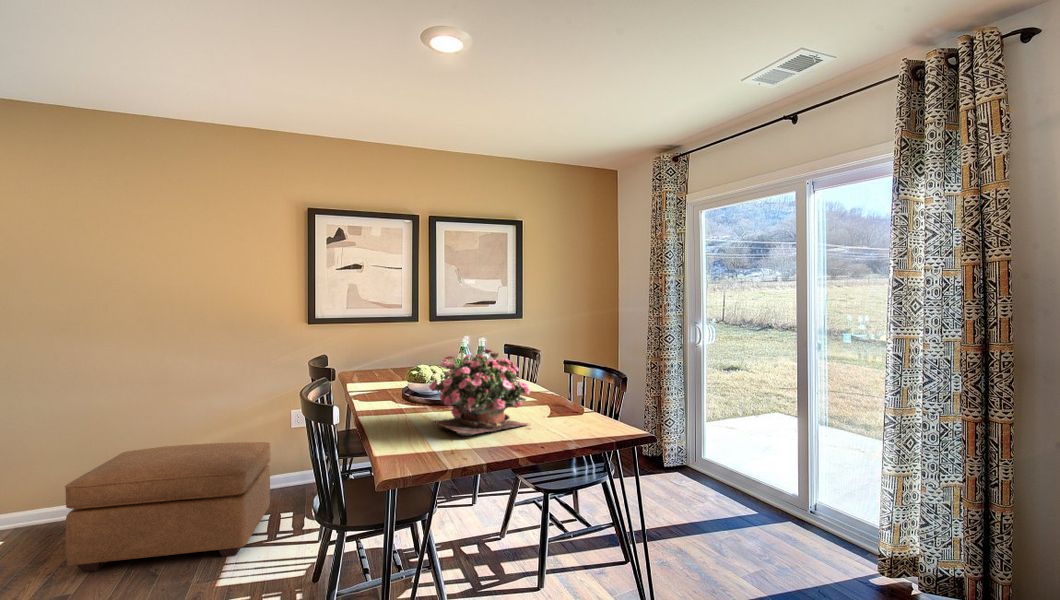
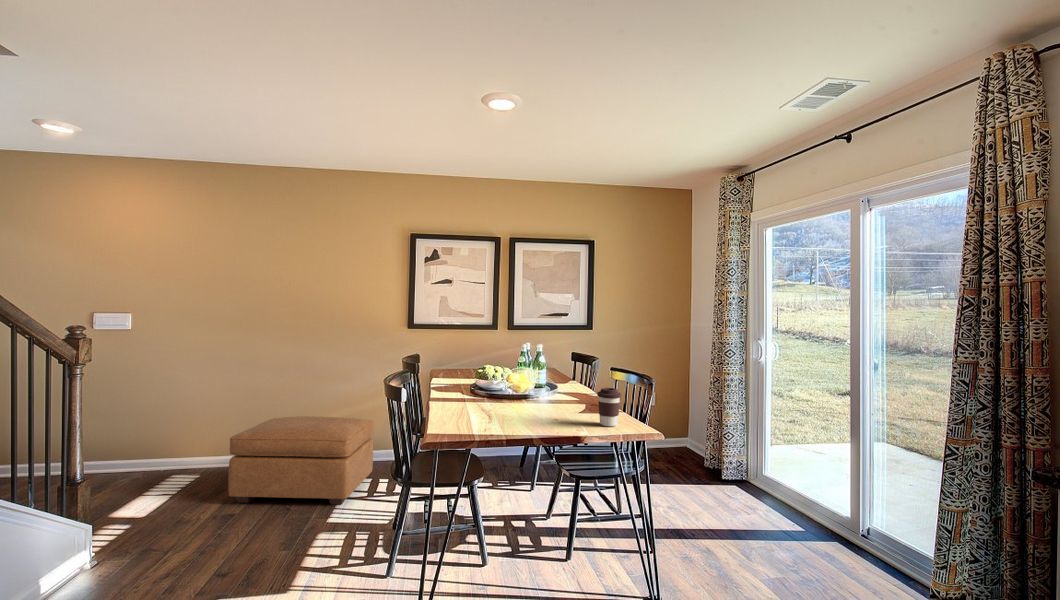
potted flower: present [429,349,530,436] -> none [471,350,554,419]
coffee cup: none [586,388,614,433] -> present [597,388,621,426]

